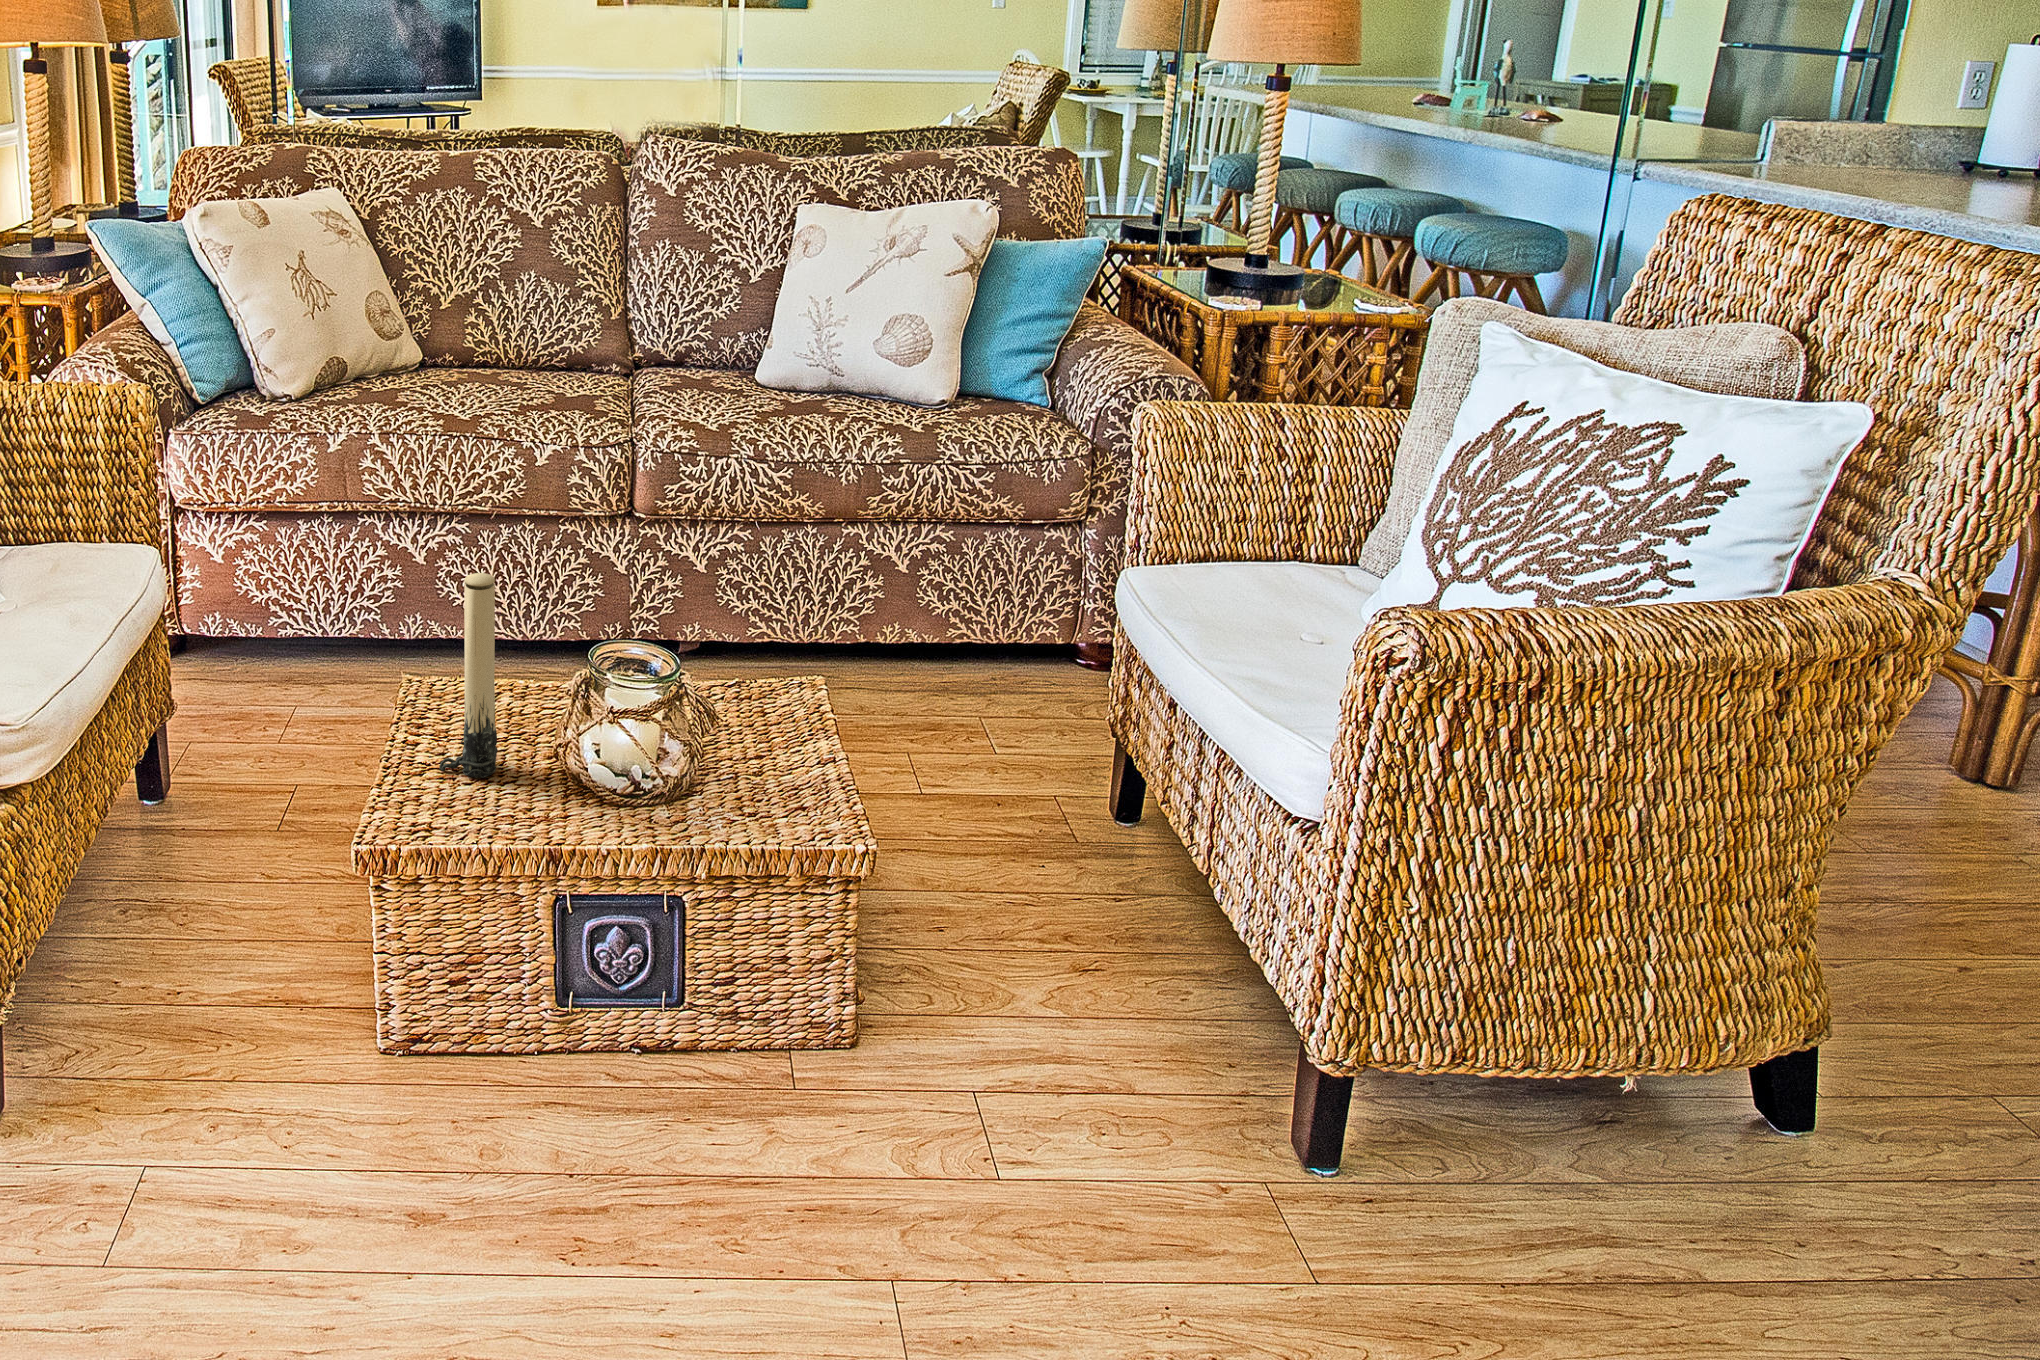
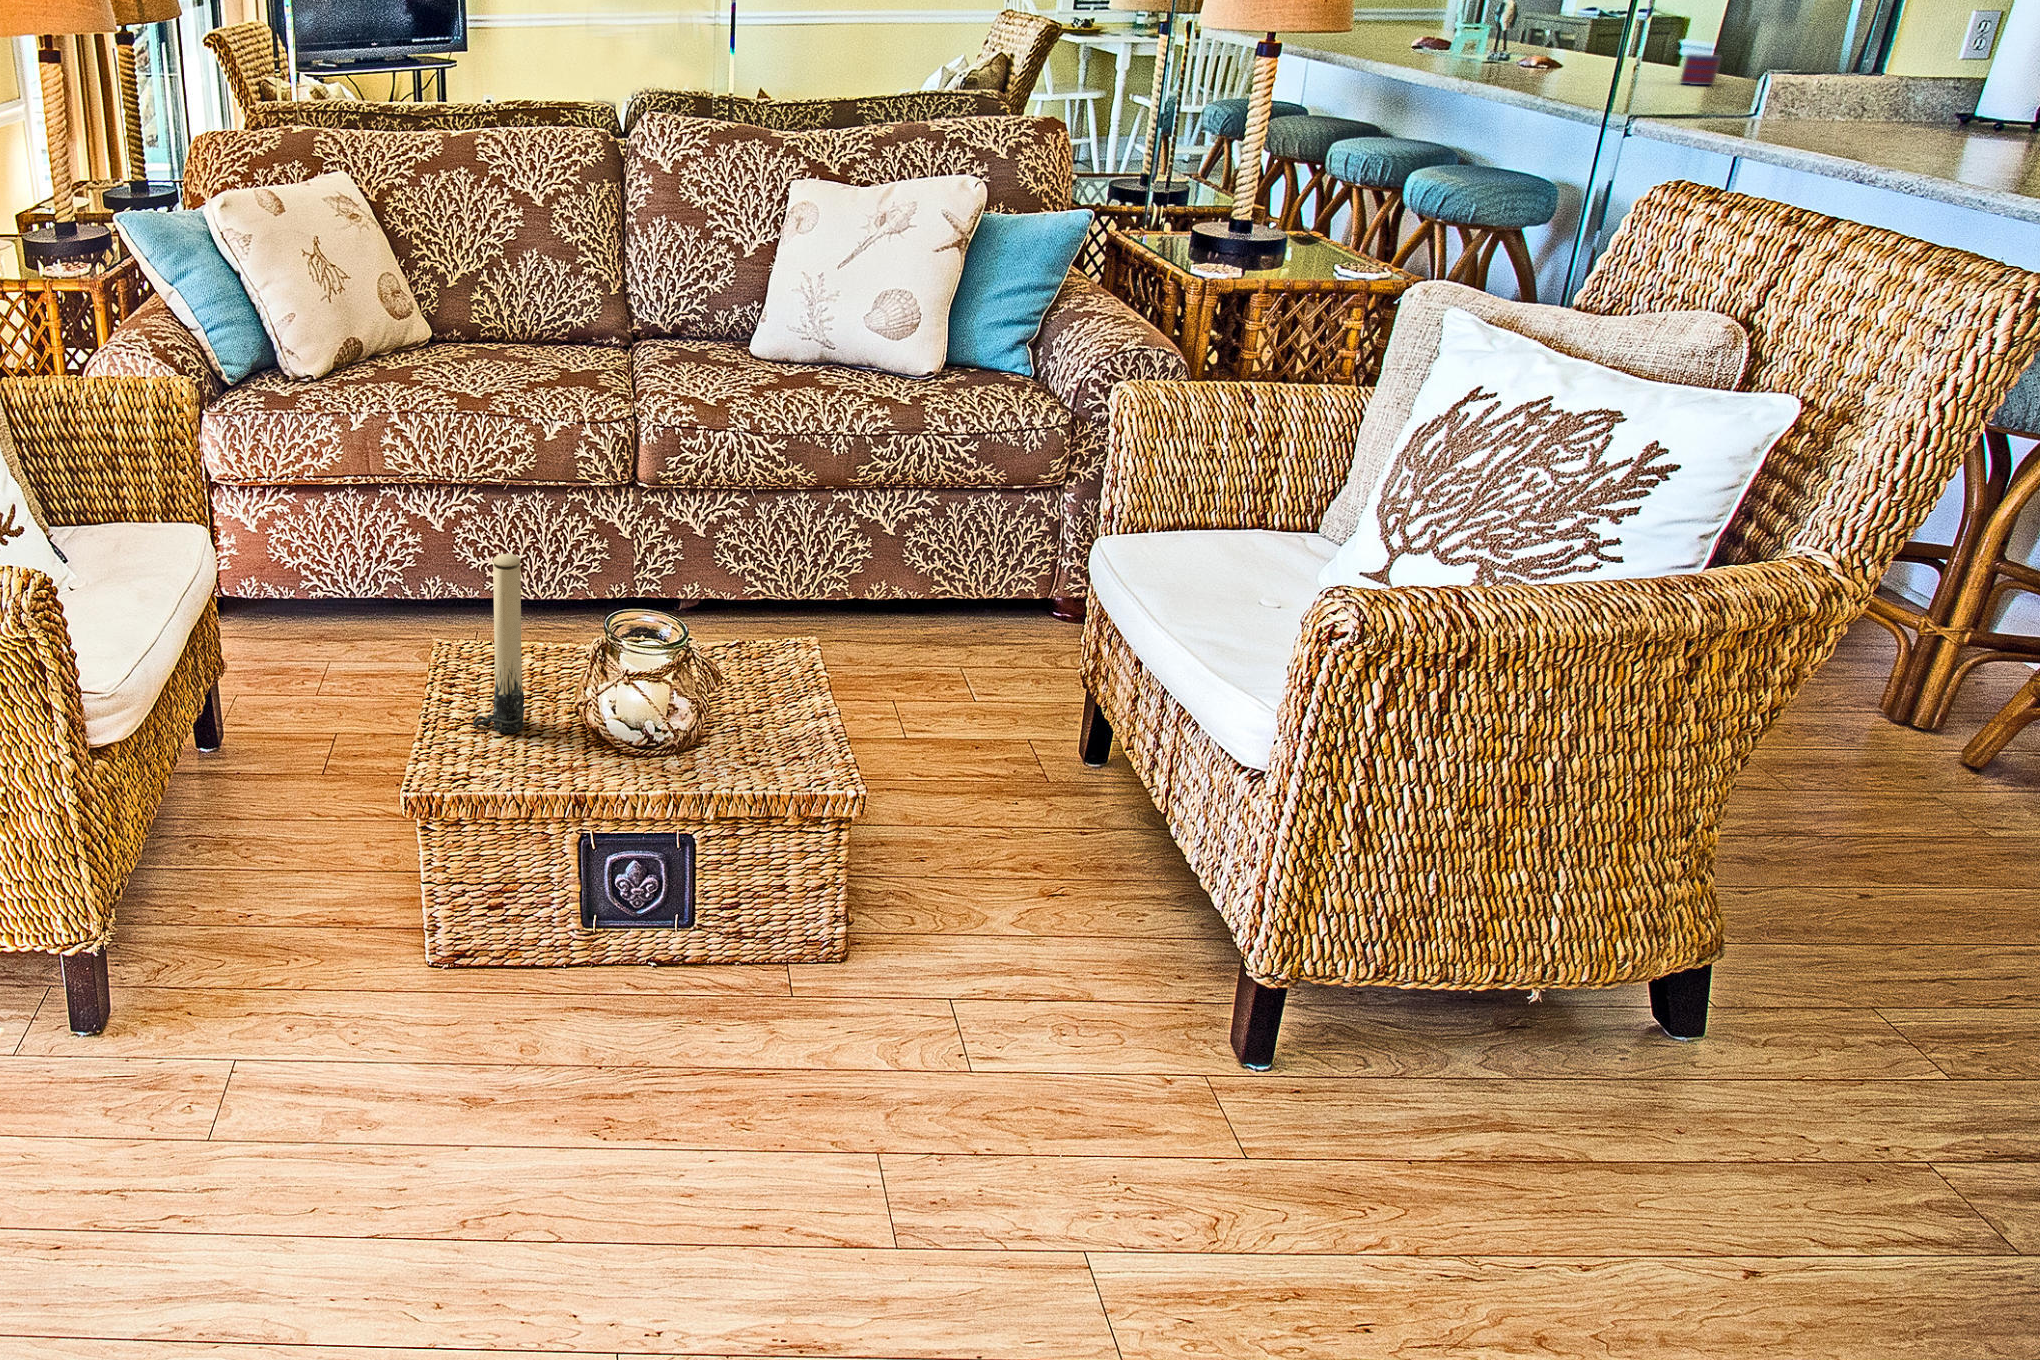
mug: none [1683,111,1722,140] -> present [1680,54,1721,85]

